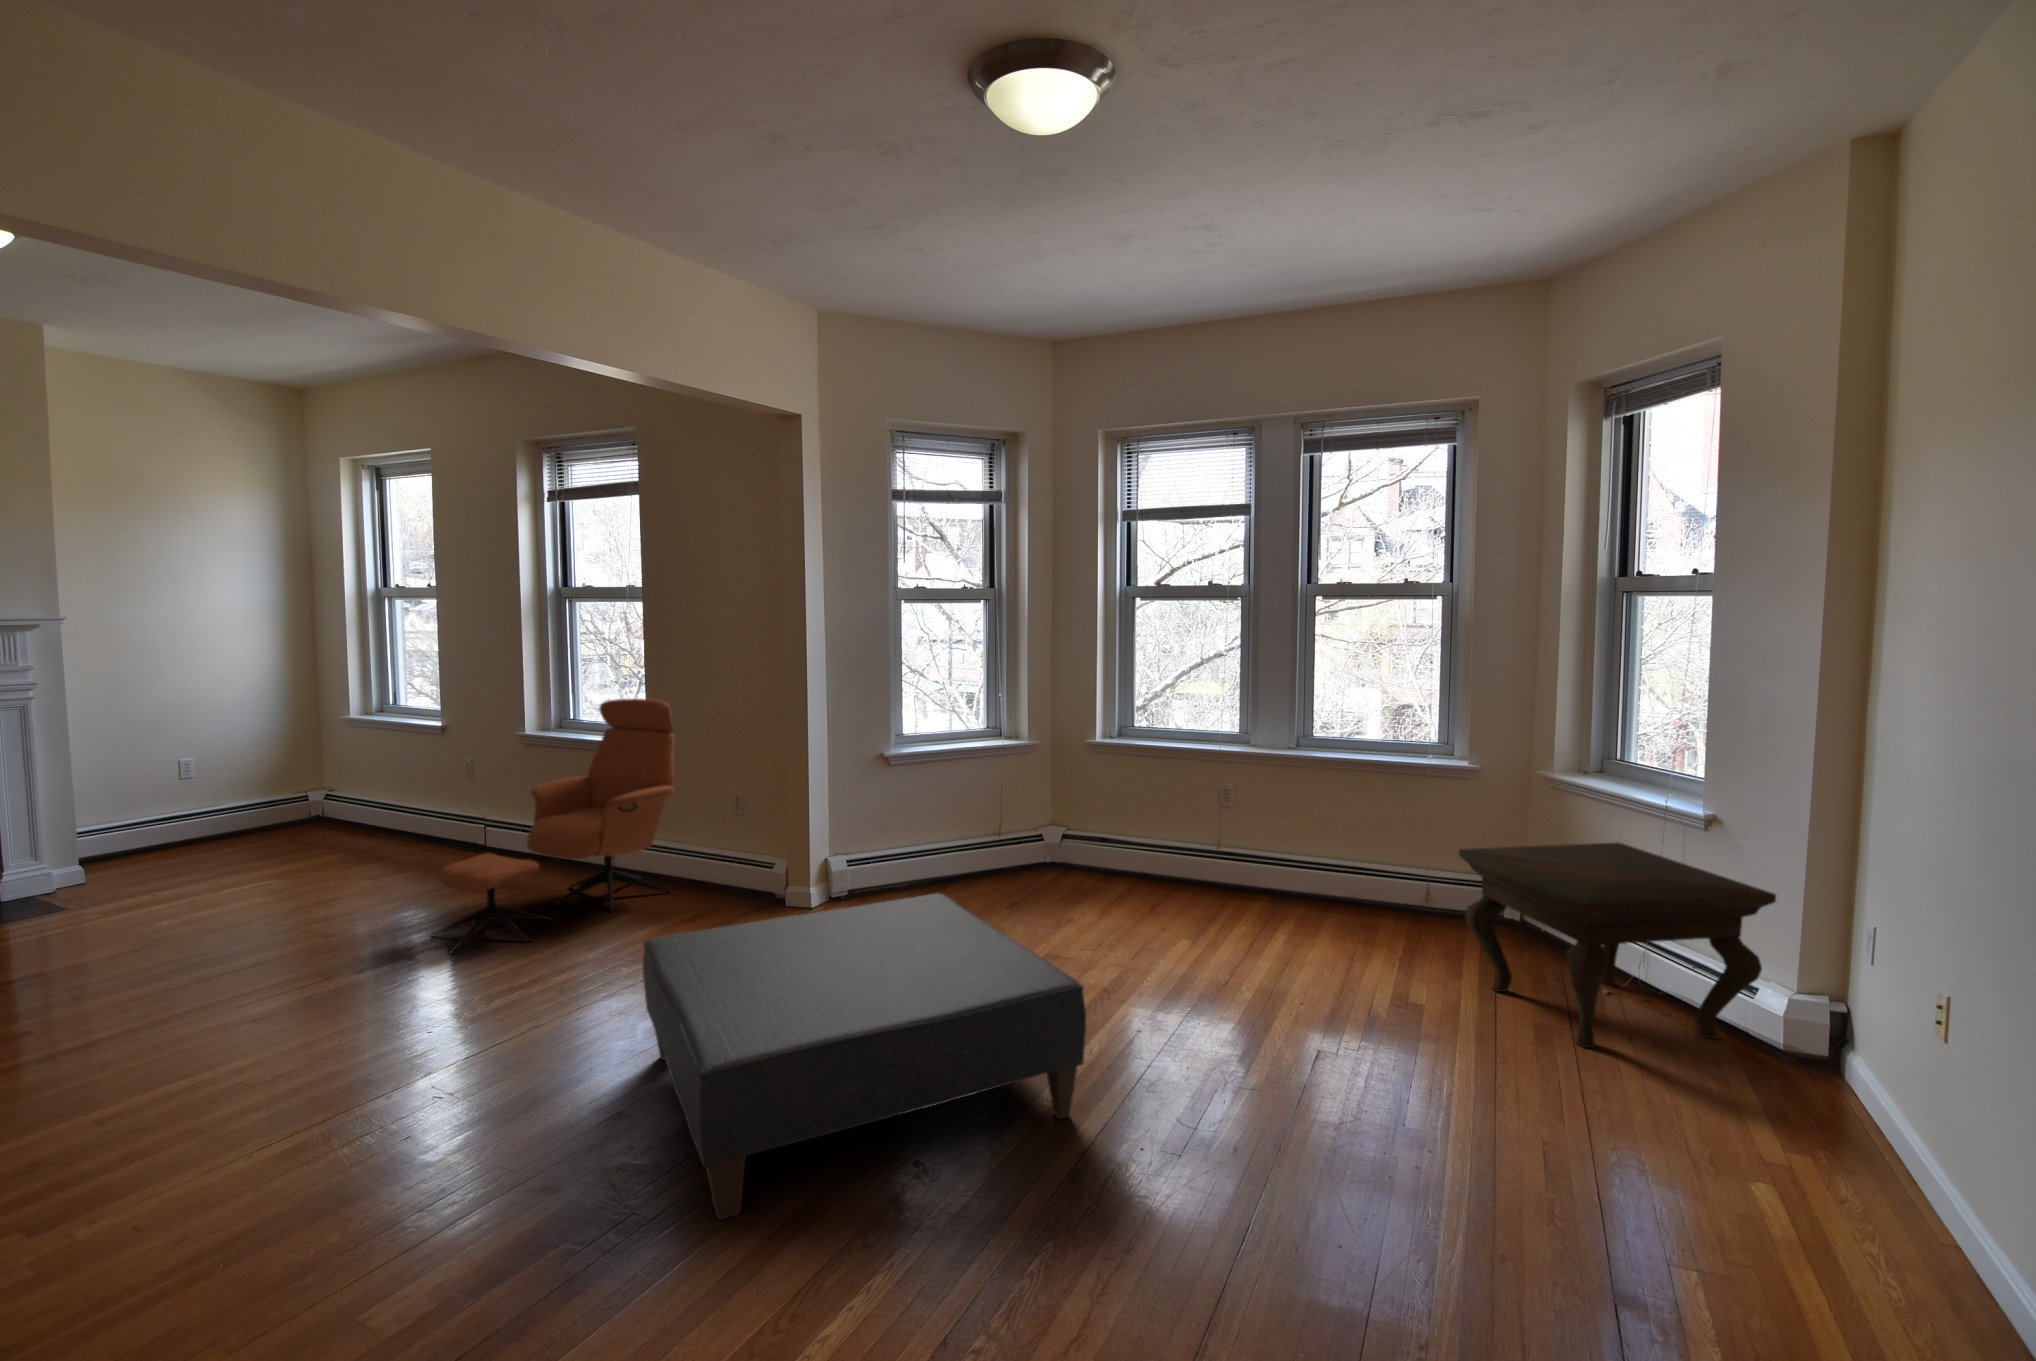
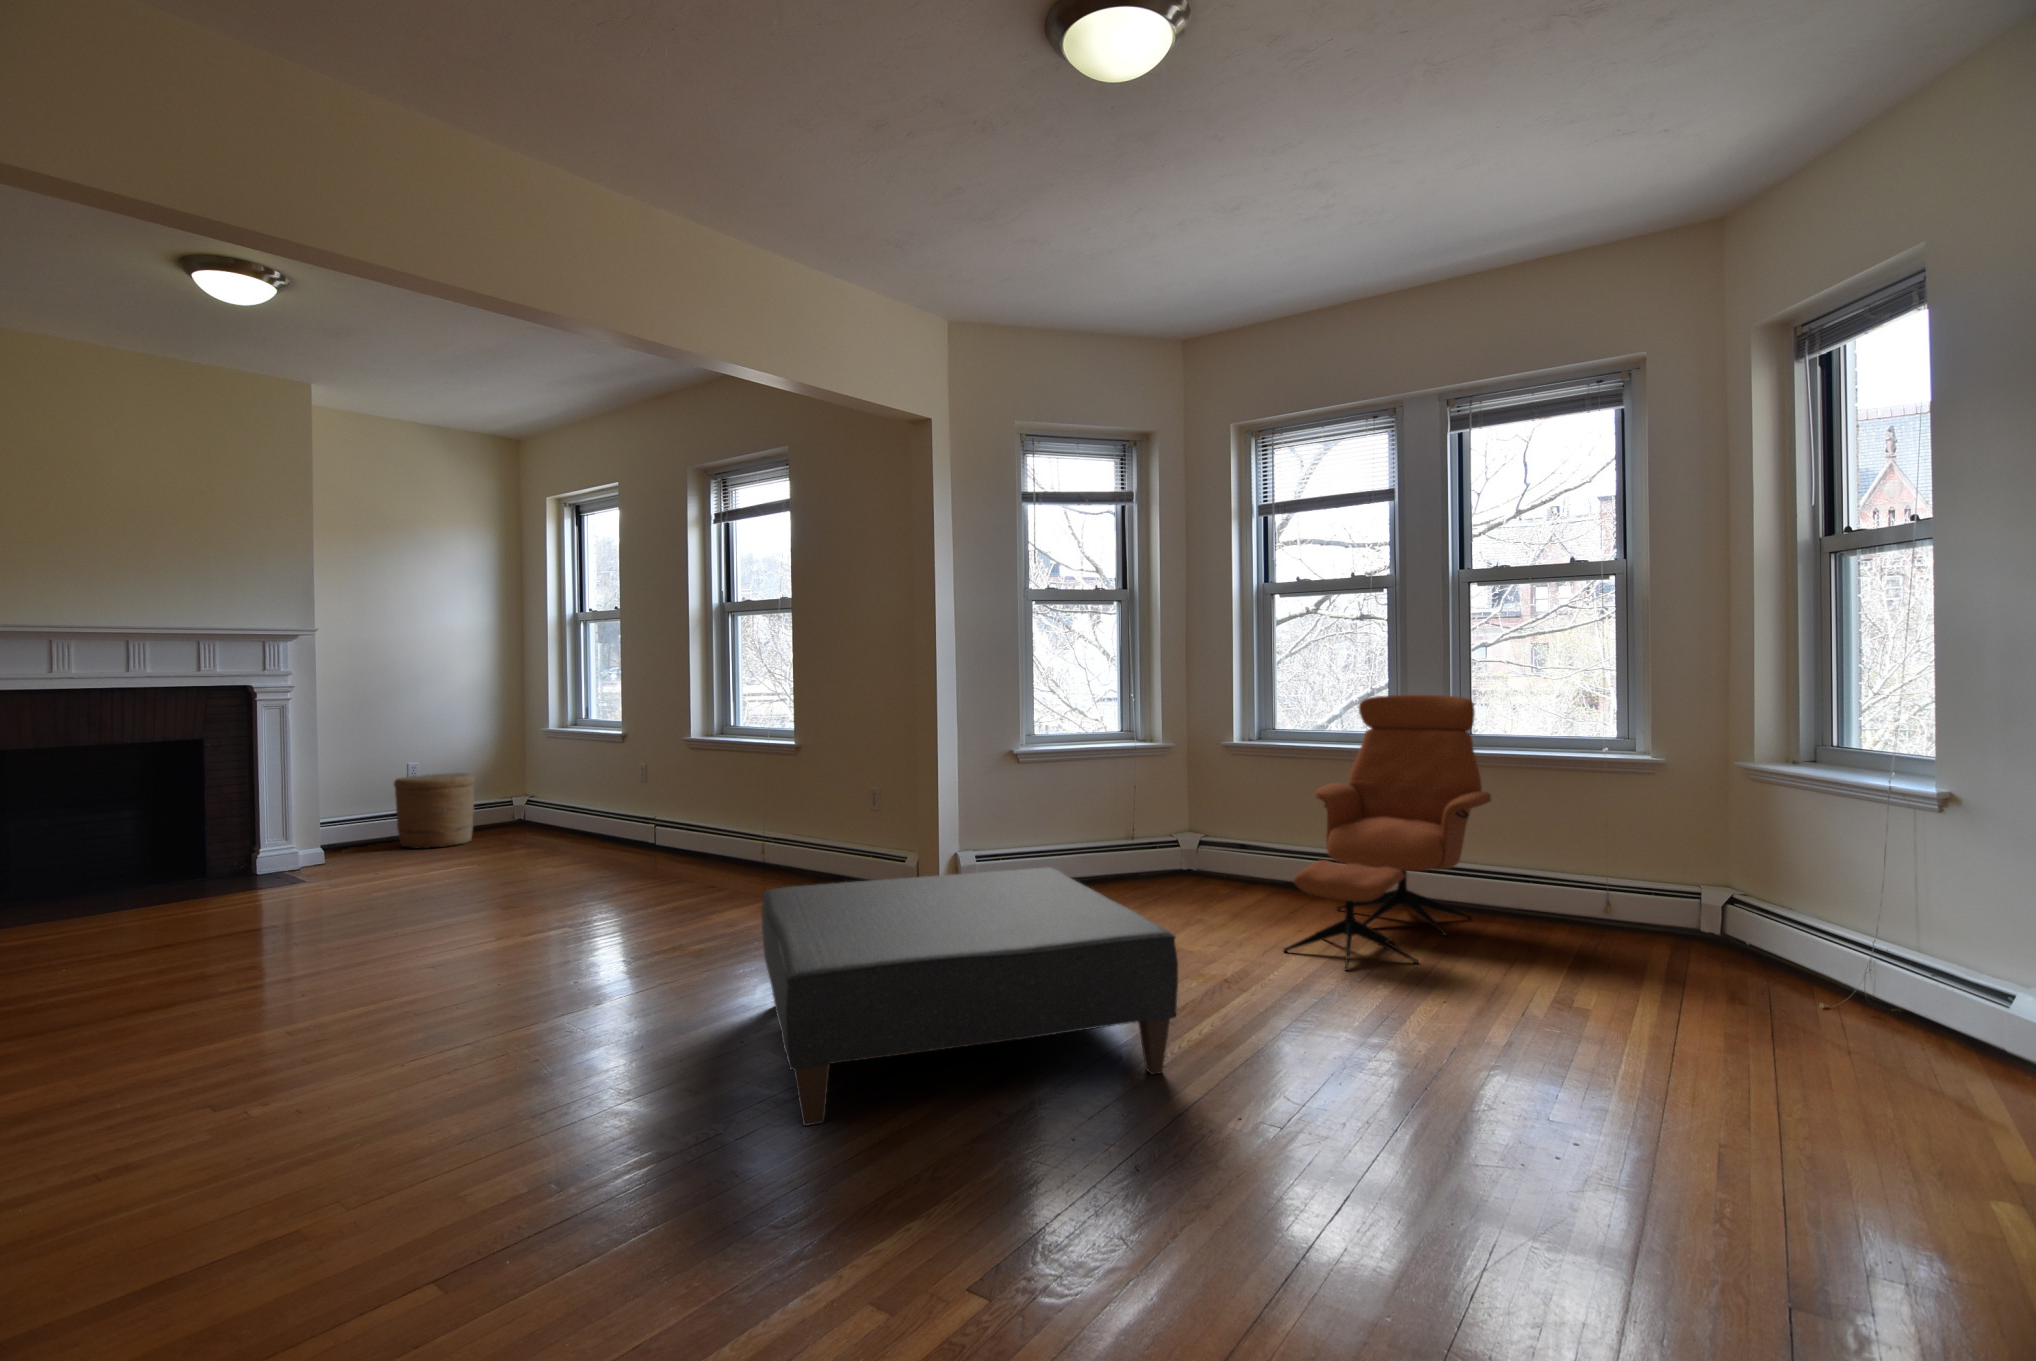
armchair: present [432,699,675,953] -> present [1284,694,1491,971]
woven basket: none [163,767,266,855] -> present [394,773,475,848]
side table: present [1459,842,1776,1048] -> none [1627,835,2026,1054]

